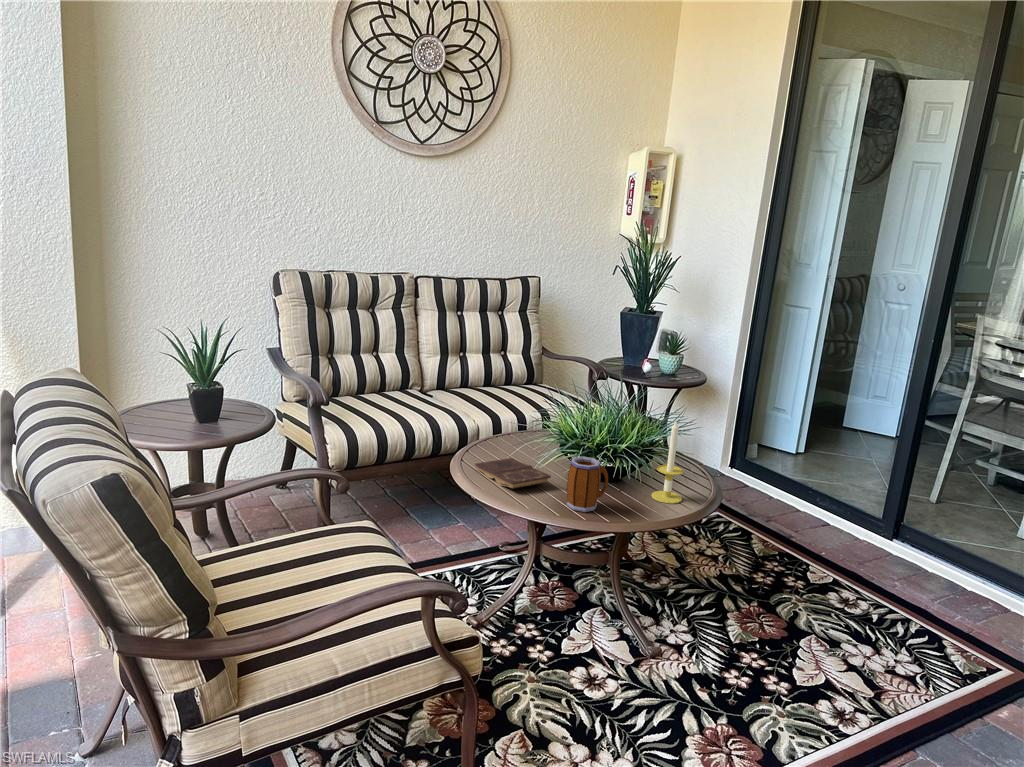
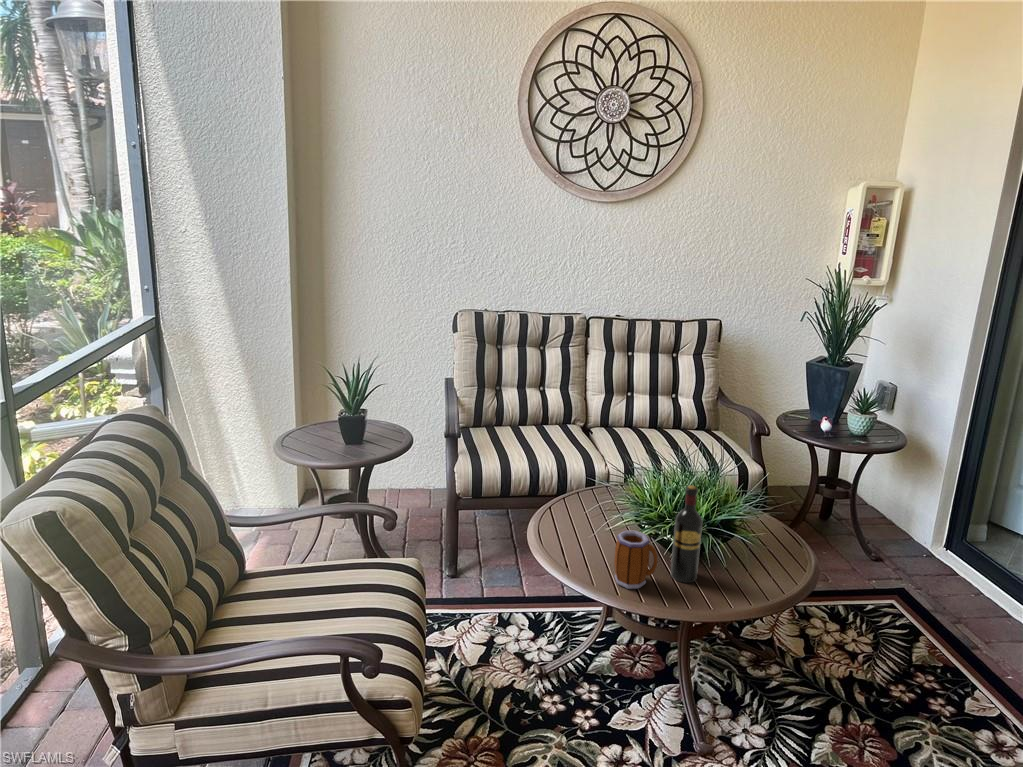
wine bottle: none [608,407,638,500] -> present [671,485,702,583]
candle: present [651,421,683,504] -> none [720,506,755,597]
book: present [475,458,551,488] -> none [559,514,616,549]

